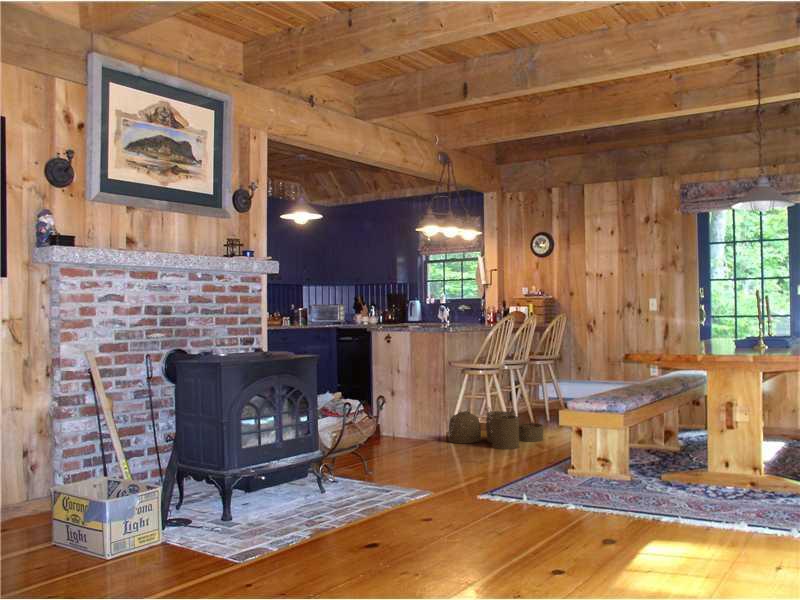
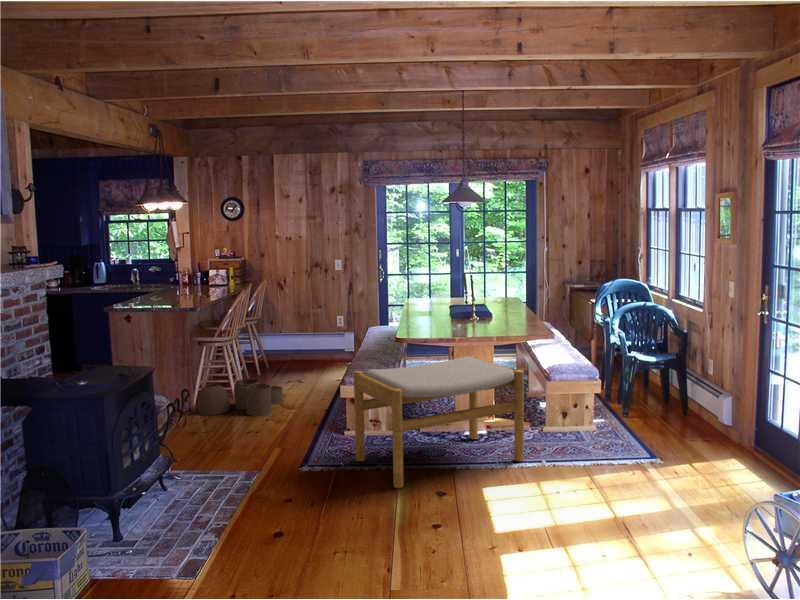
footstool: none [548,385,764,526] -> present [354,355,524,488]

